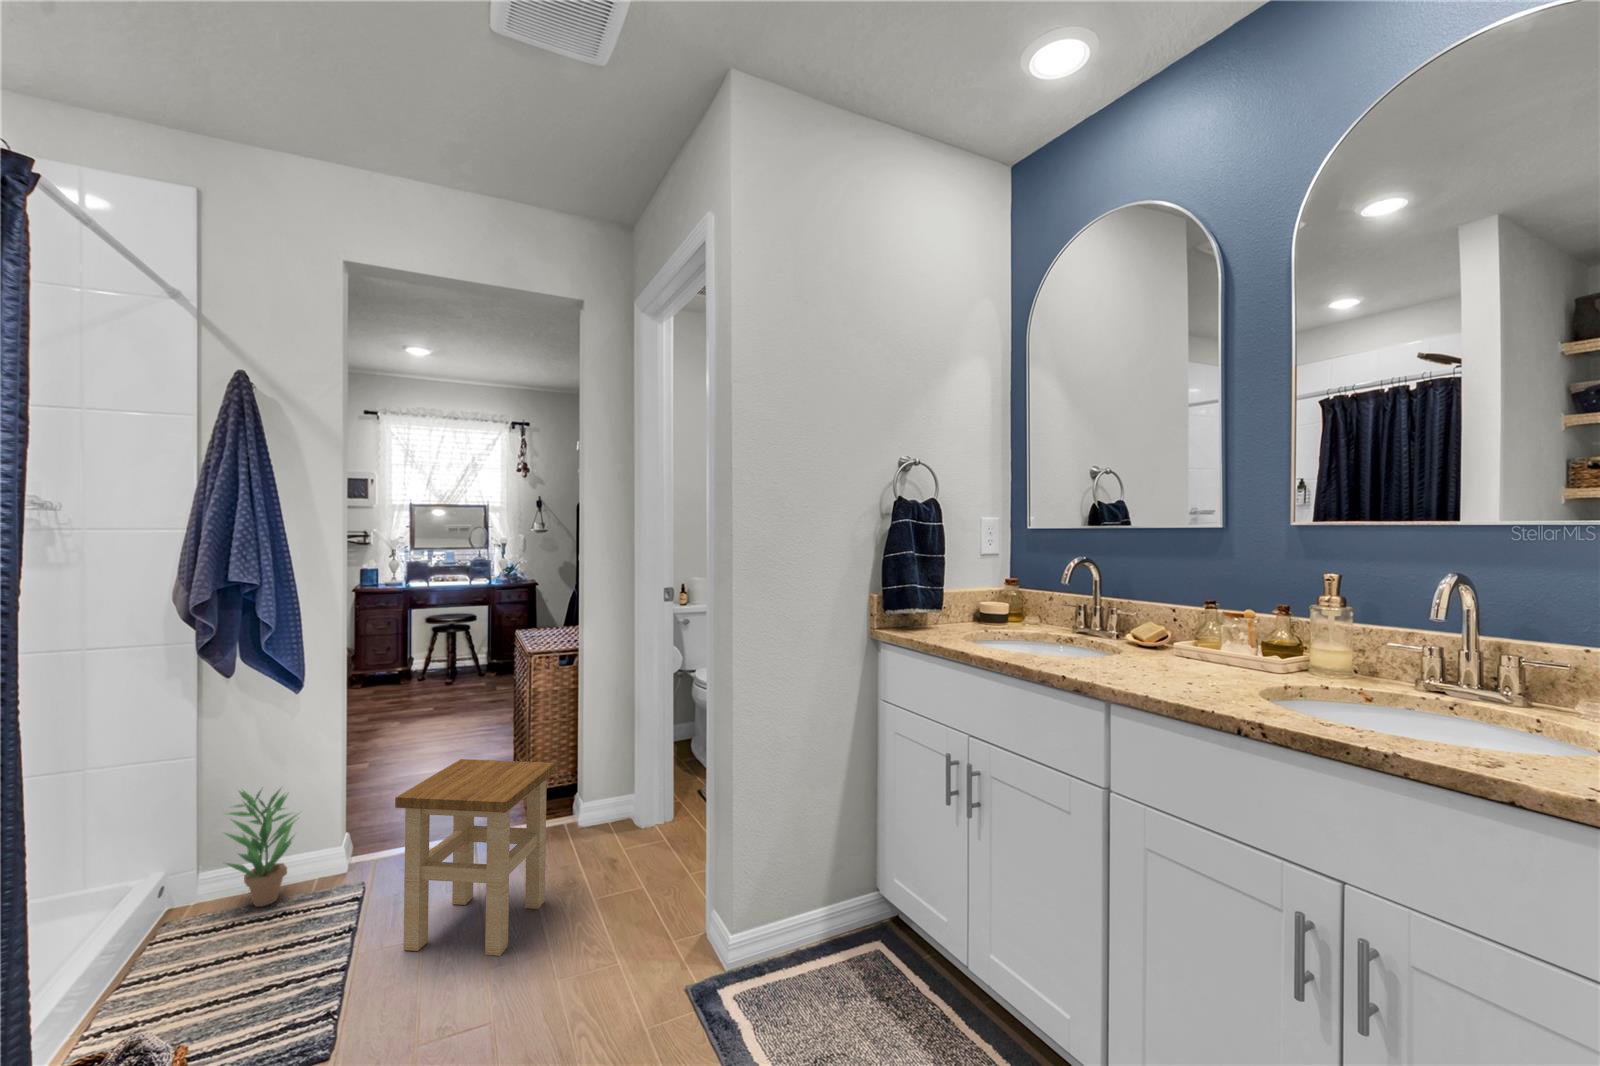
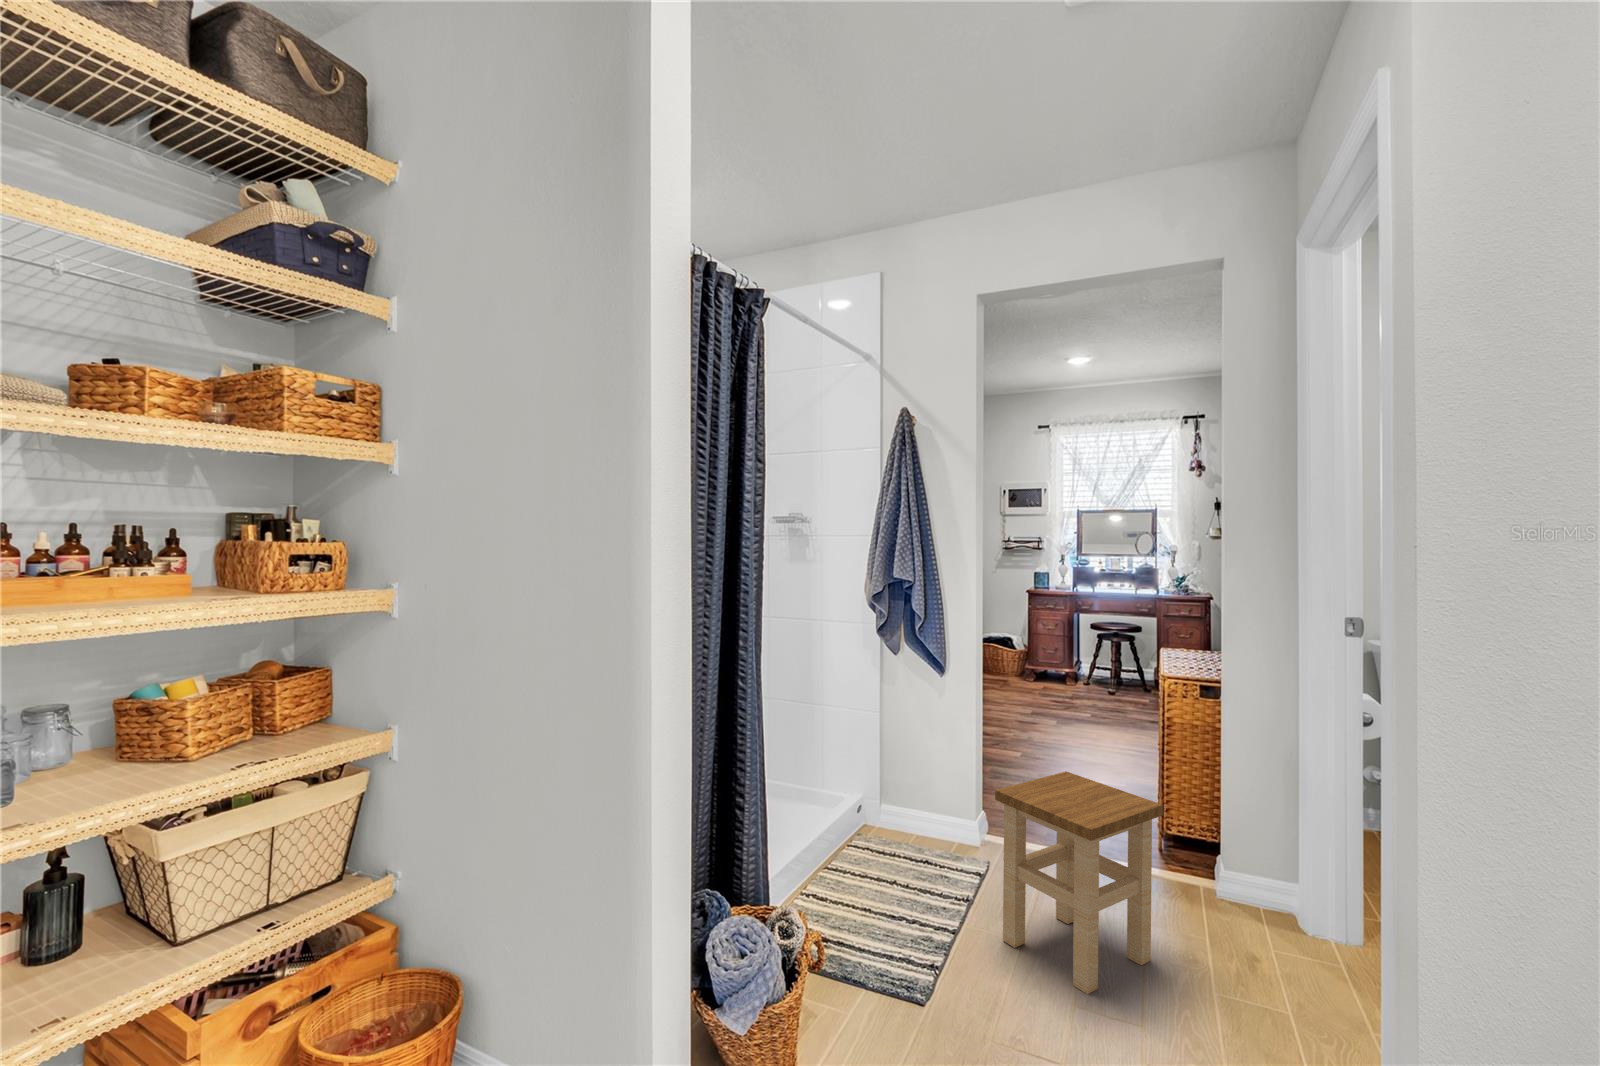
potted plant: present [226,789,298,906] -> none [889,747,943,851]

